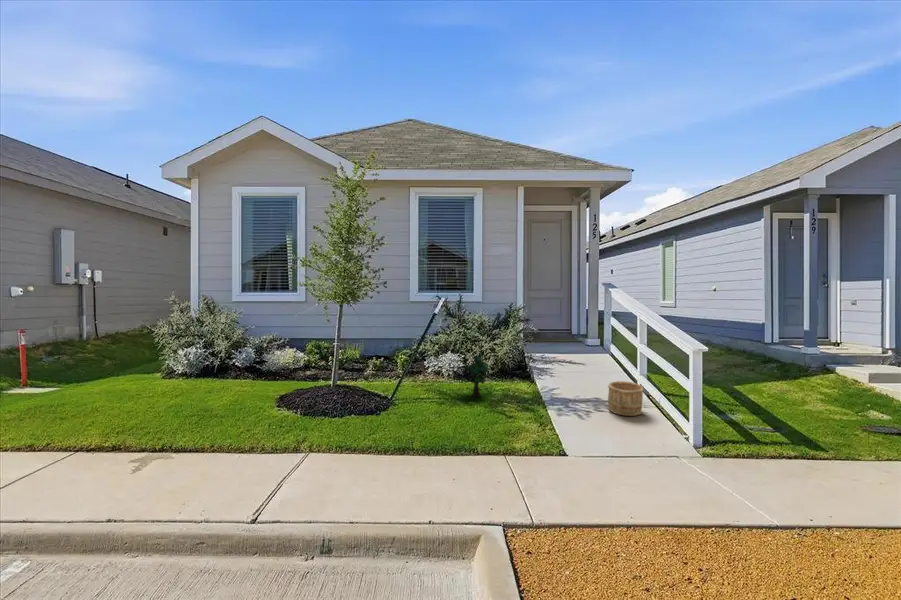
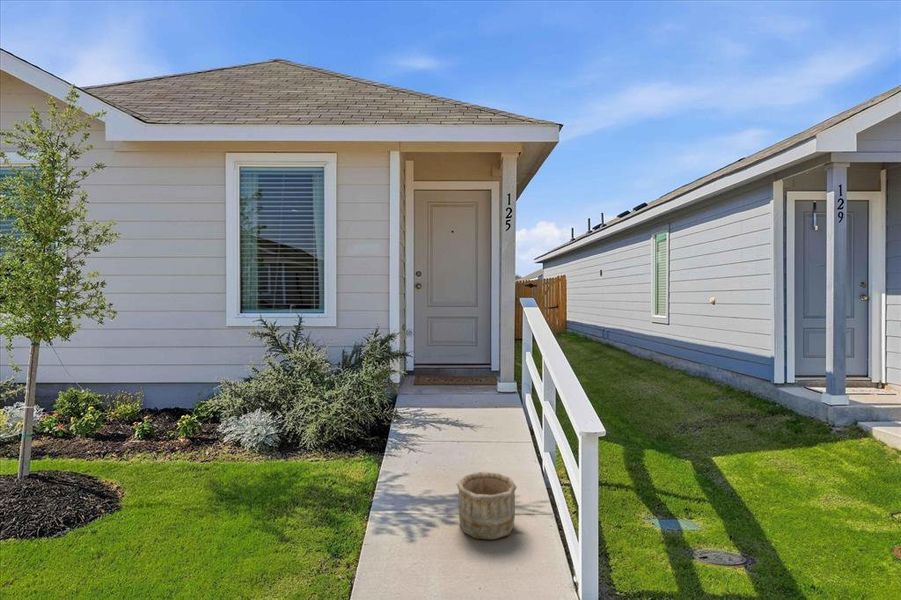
decorative plant: present [465,353,489,397] -> none [234,420,281,495]

